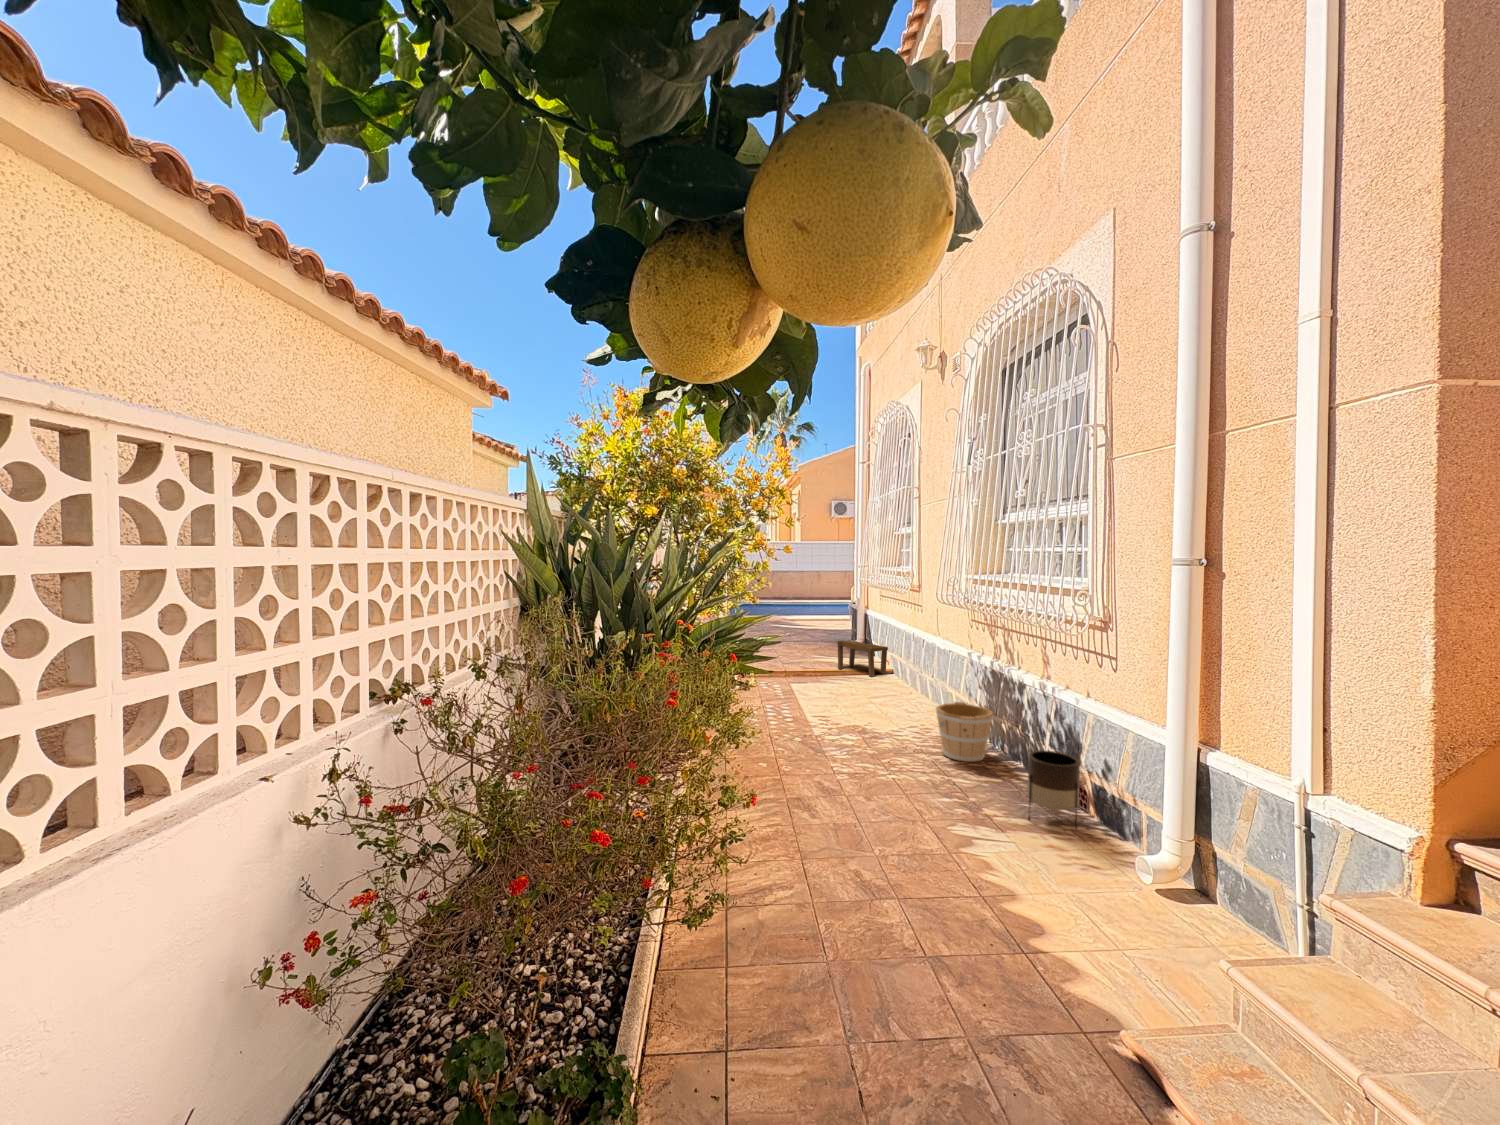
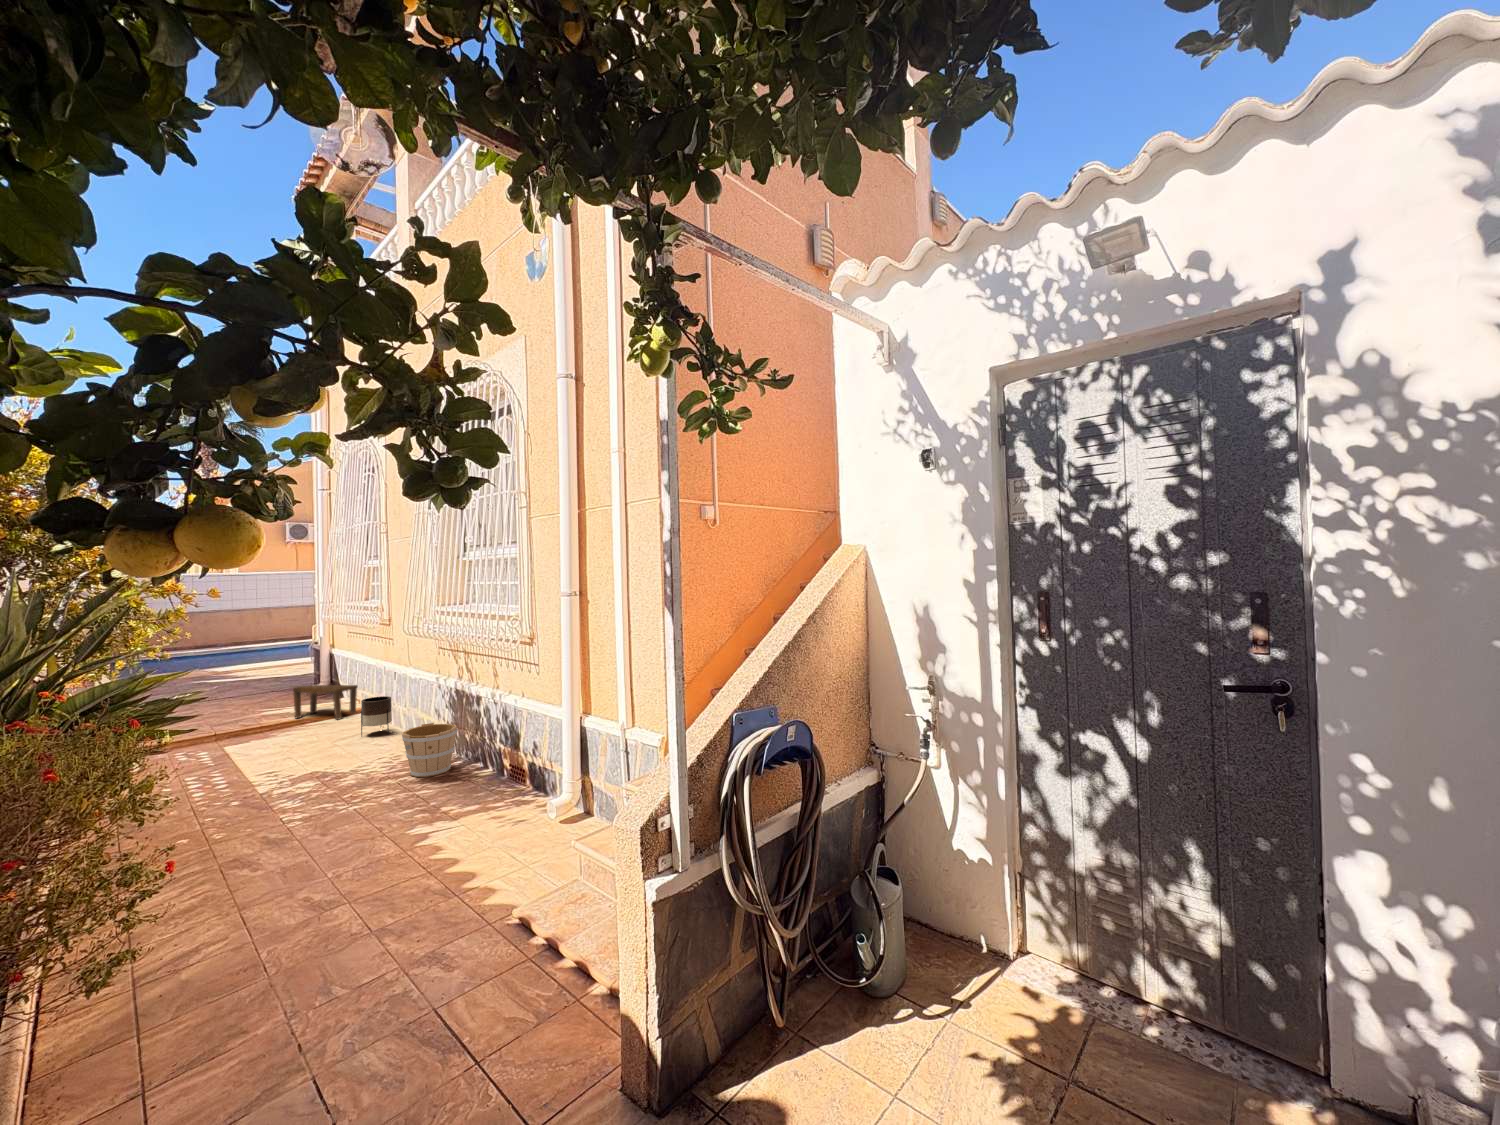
planter: present [1027,750,1080,828] -> present [361,696,392,737]

